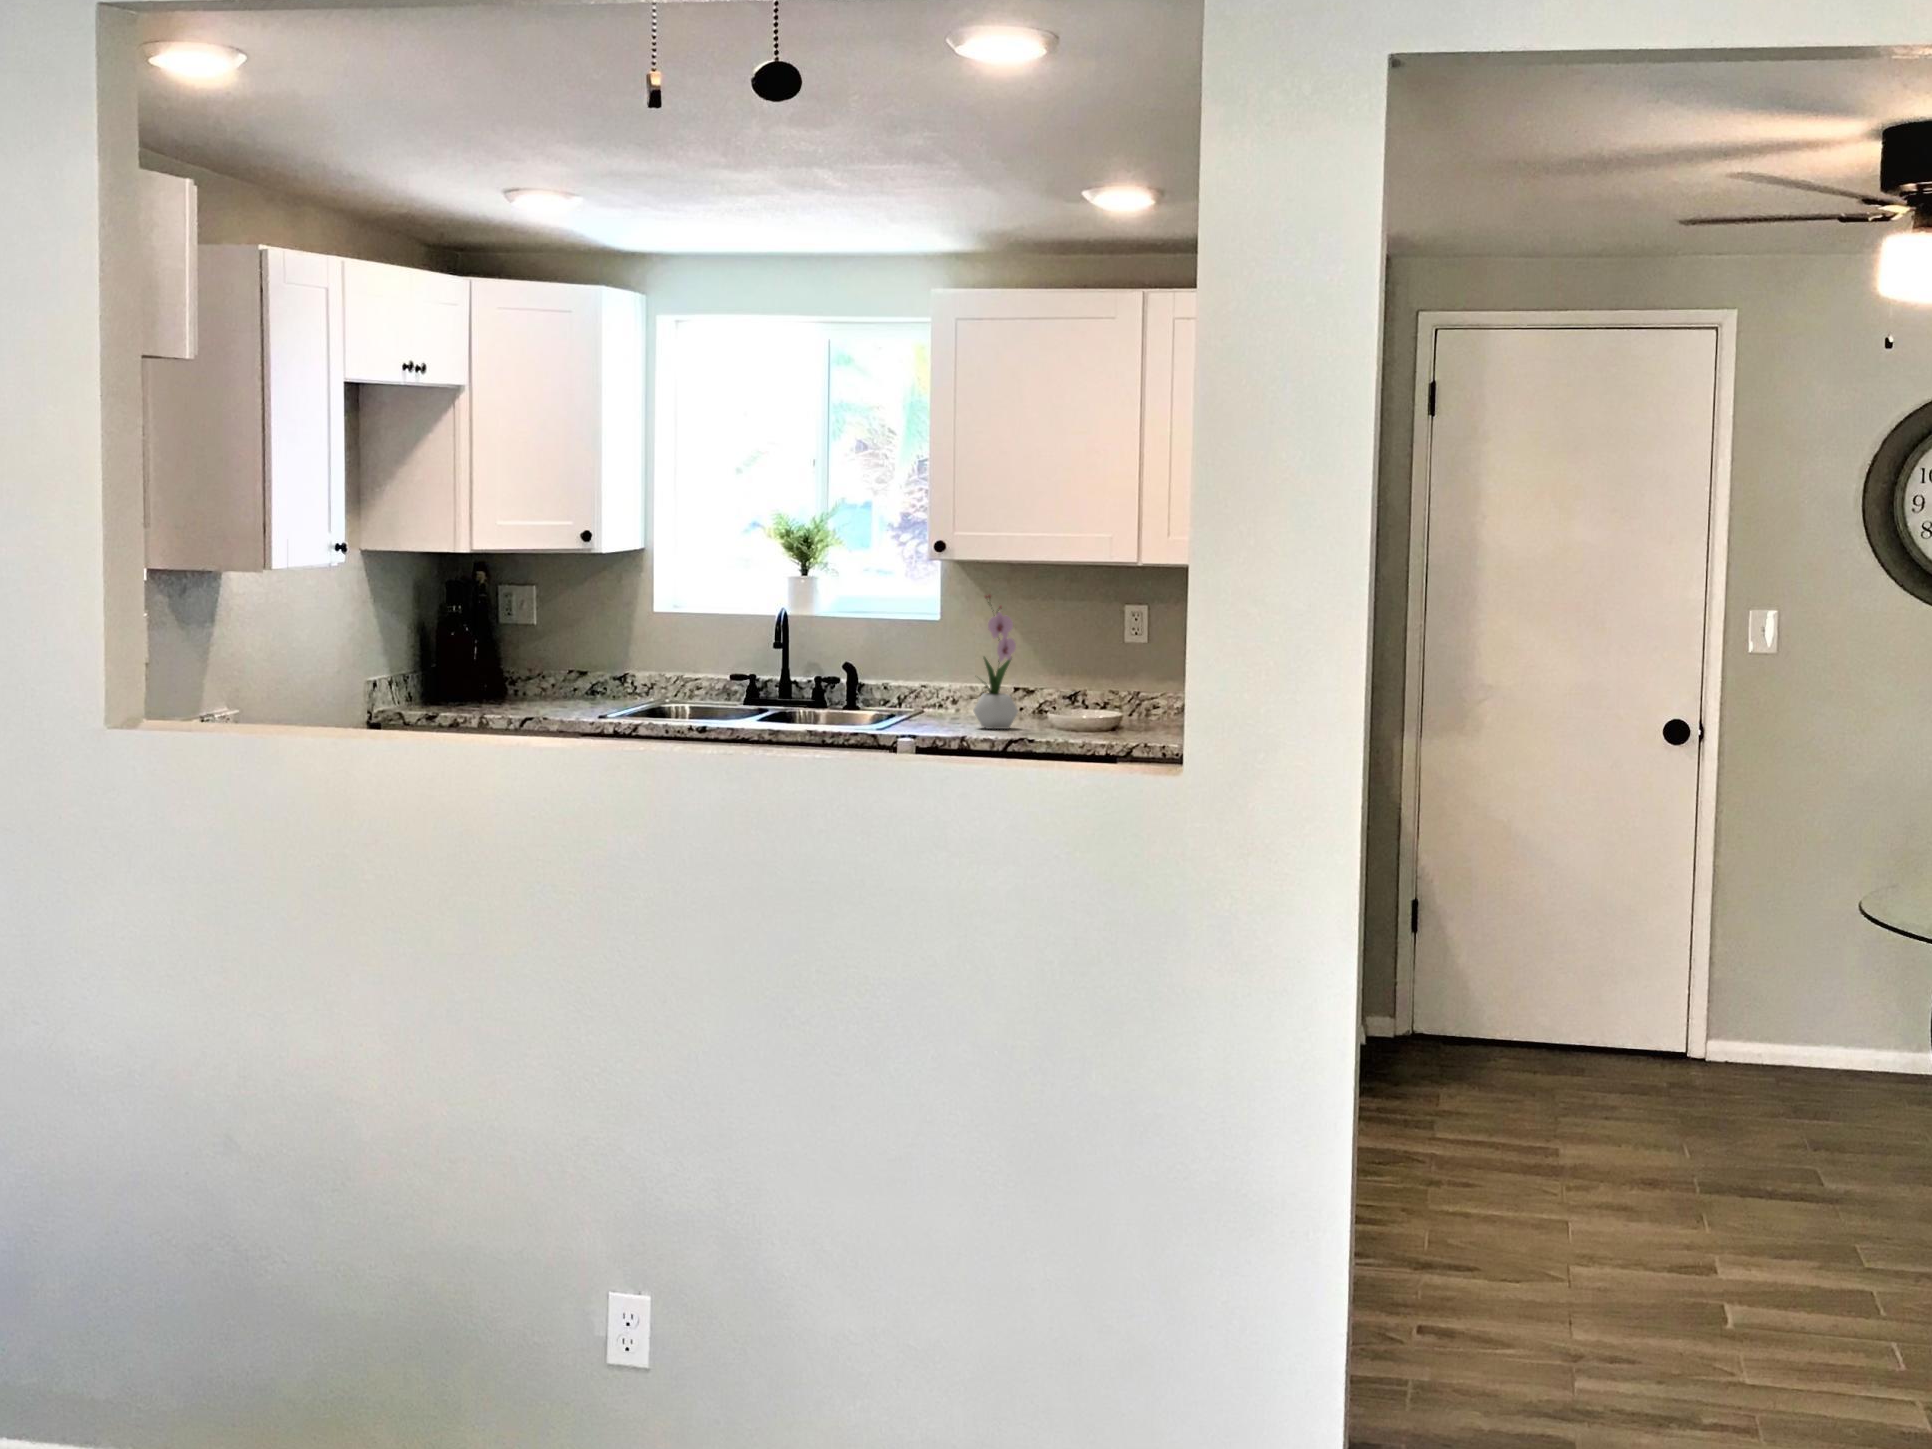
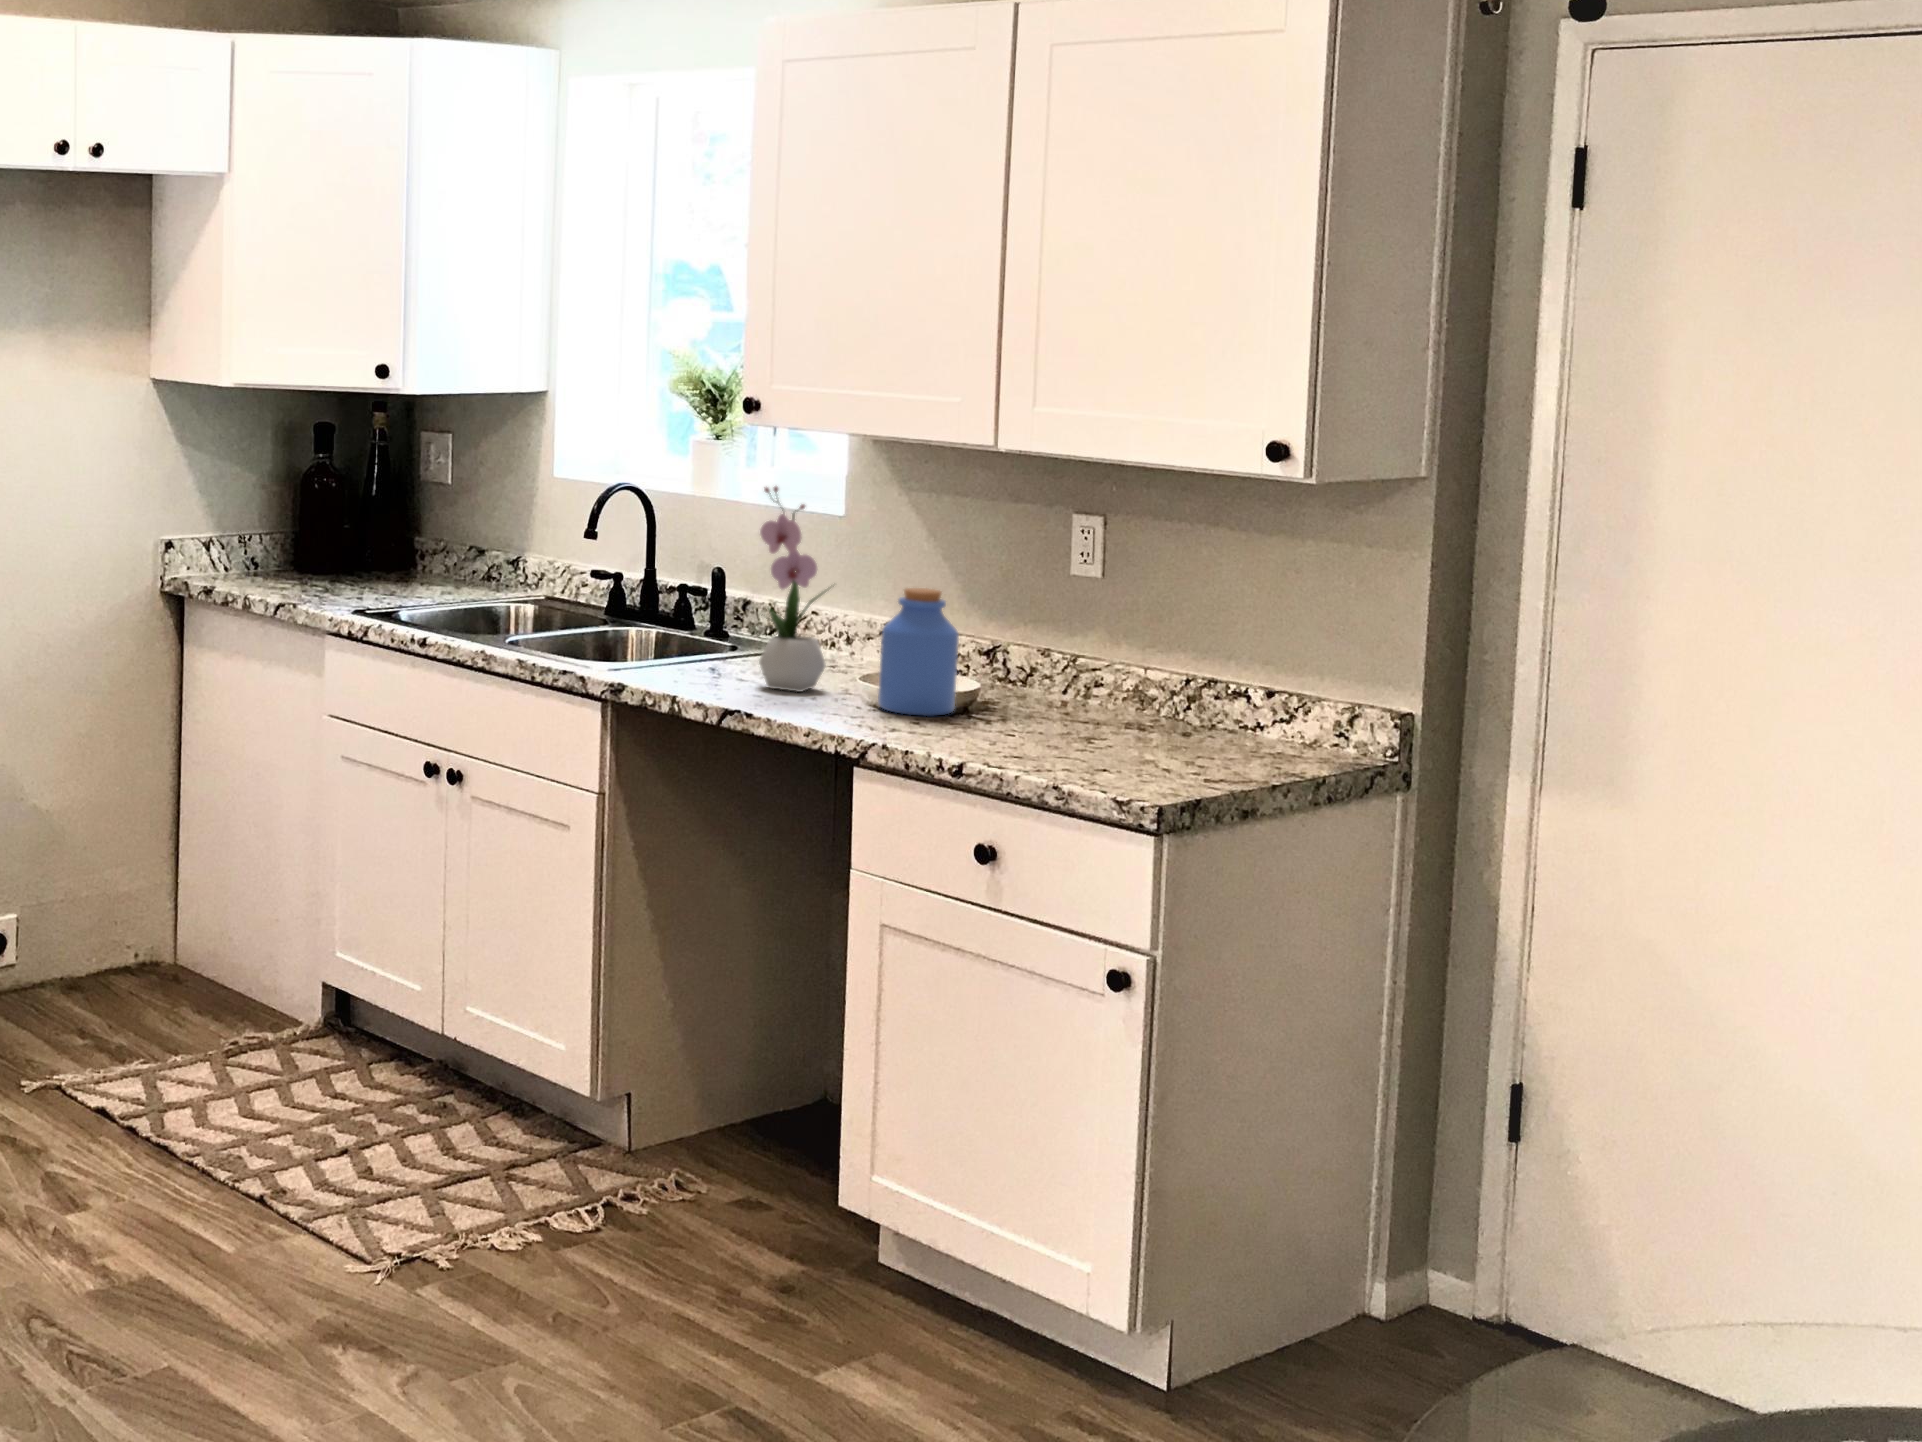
jar: none [1071,653,1120,732] -> present [878,588,959,716]

